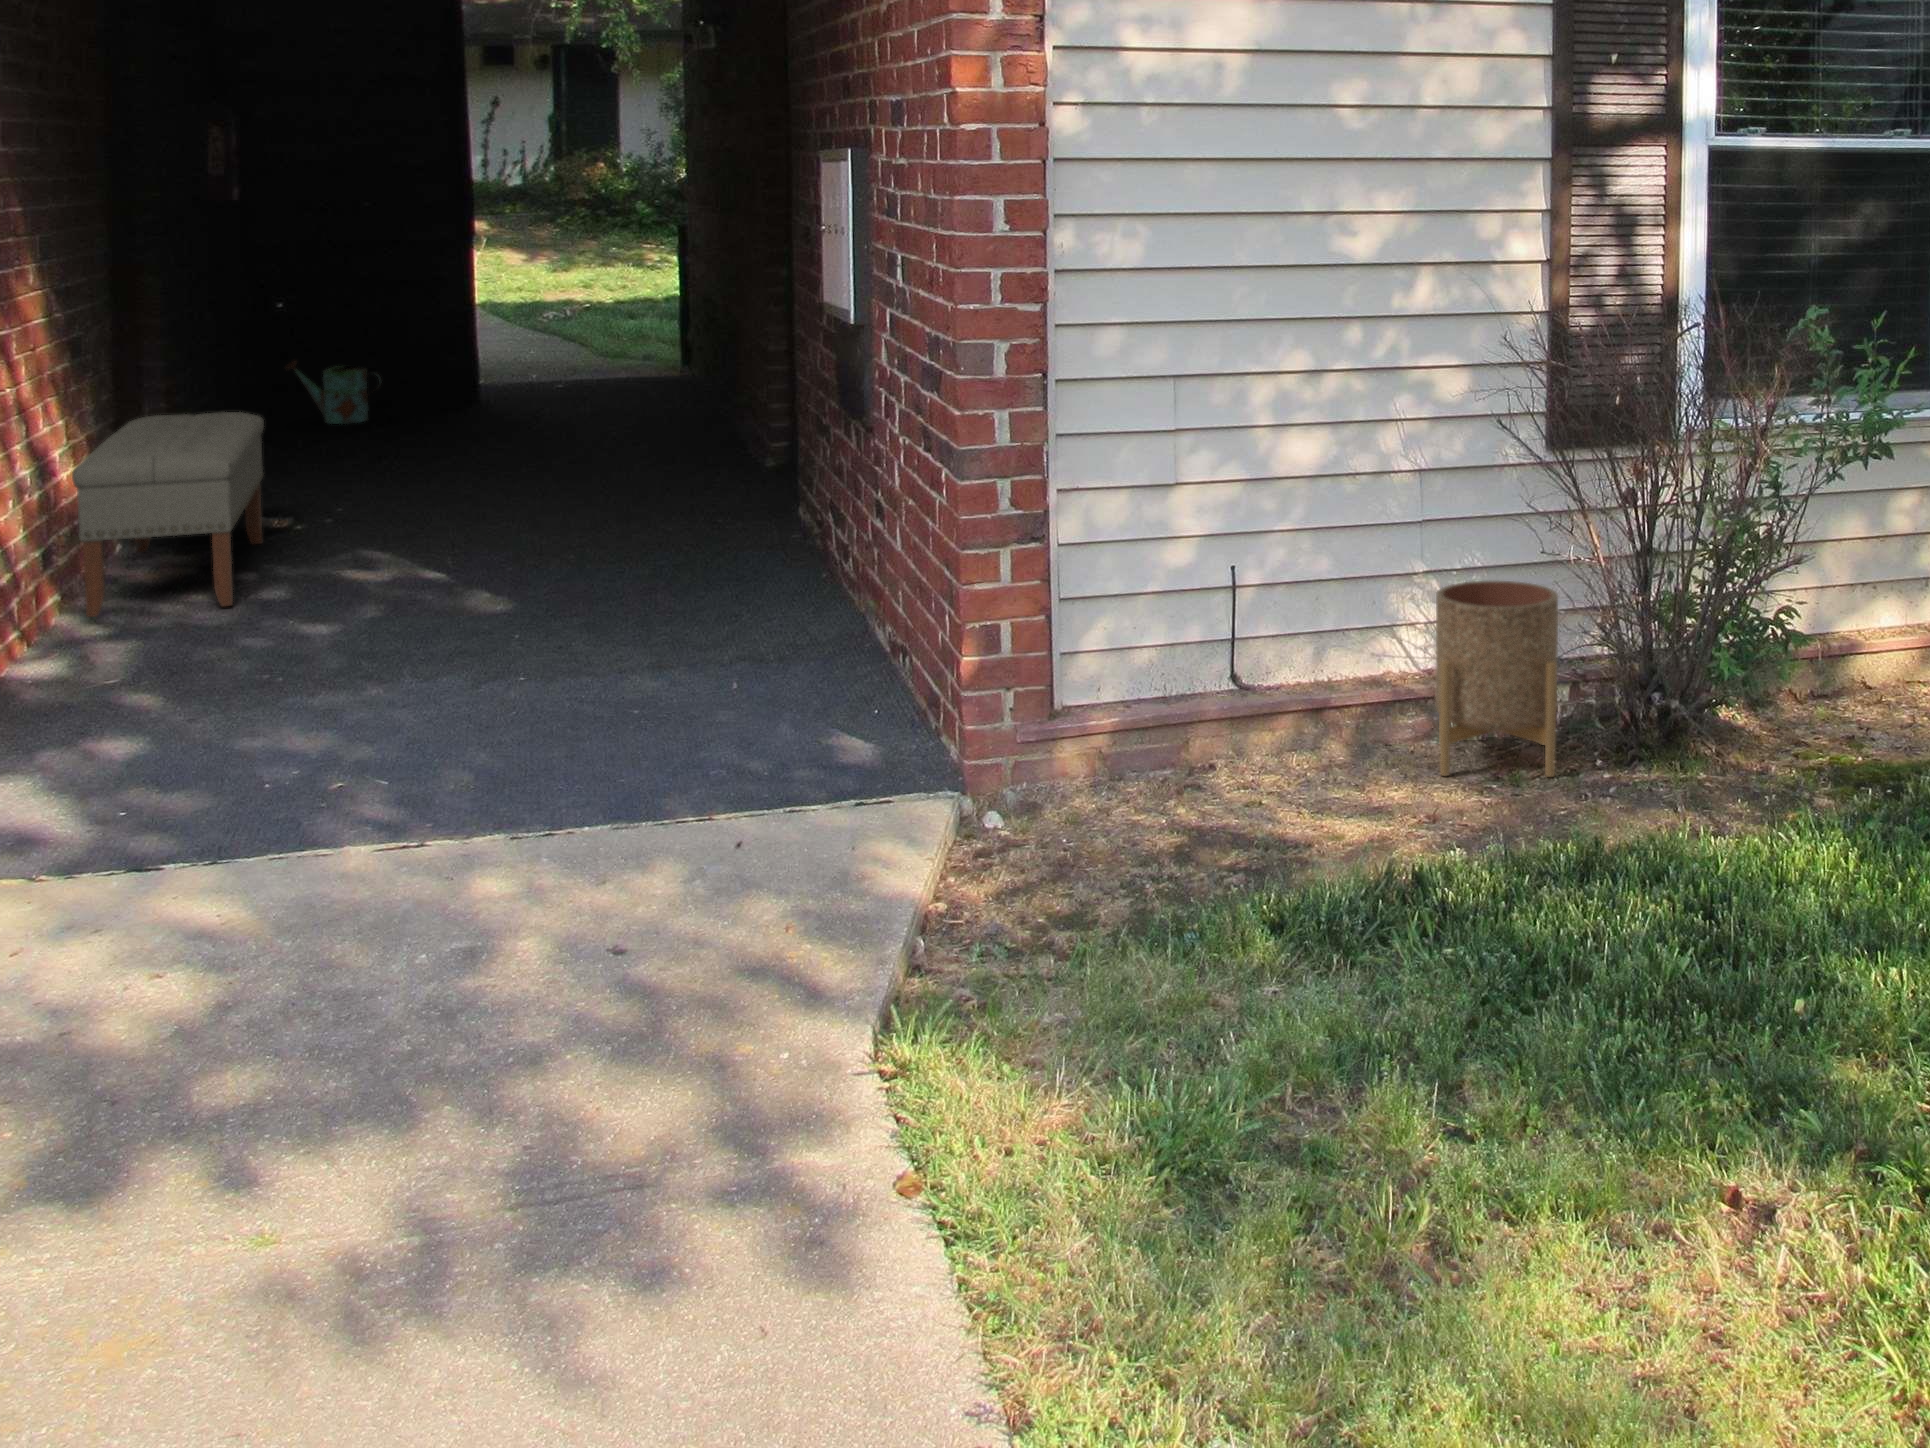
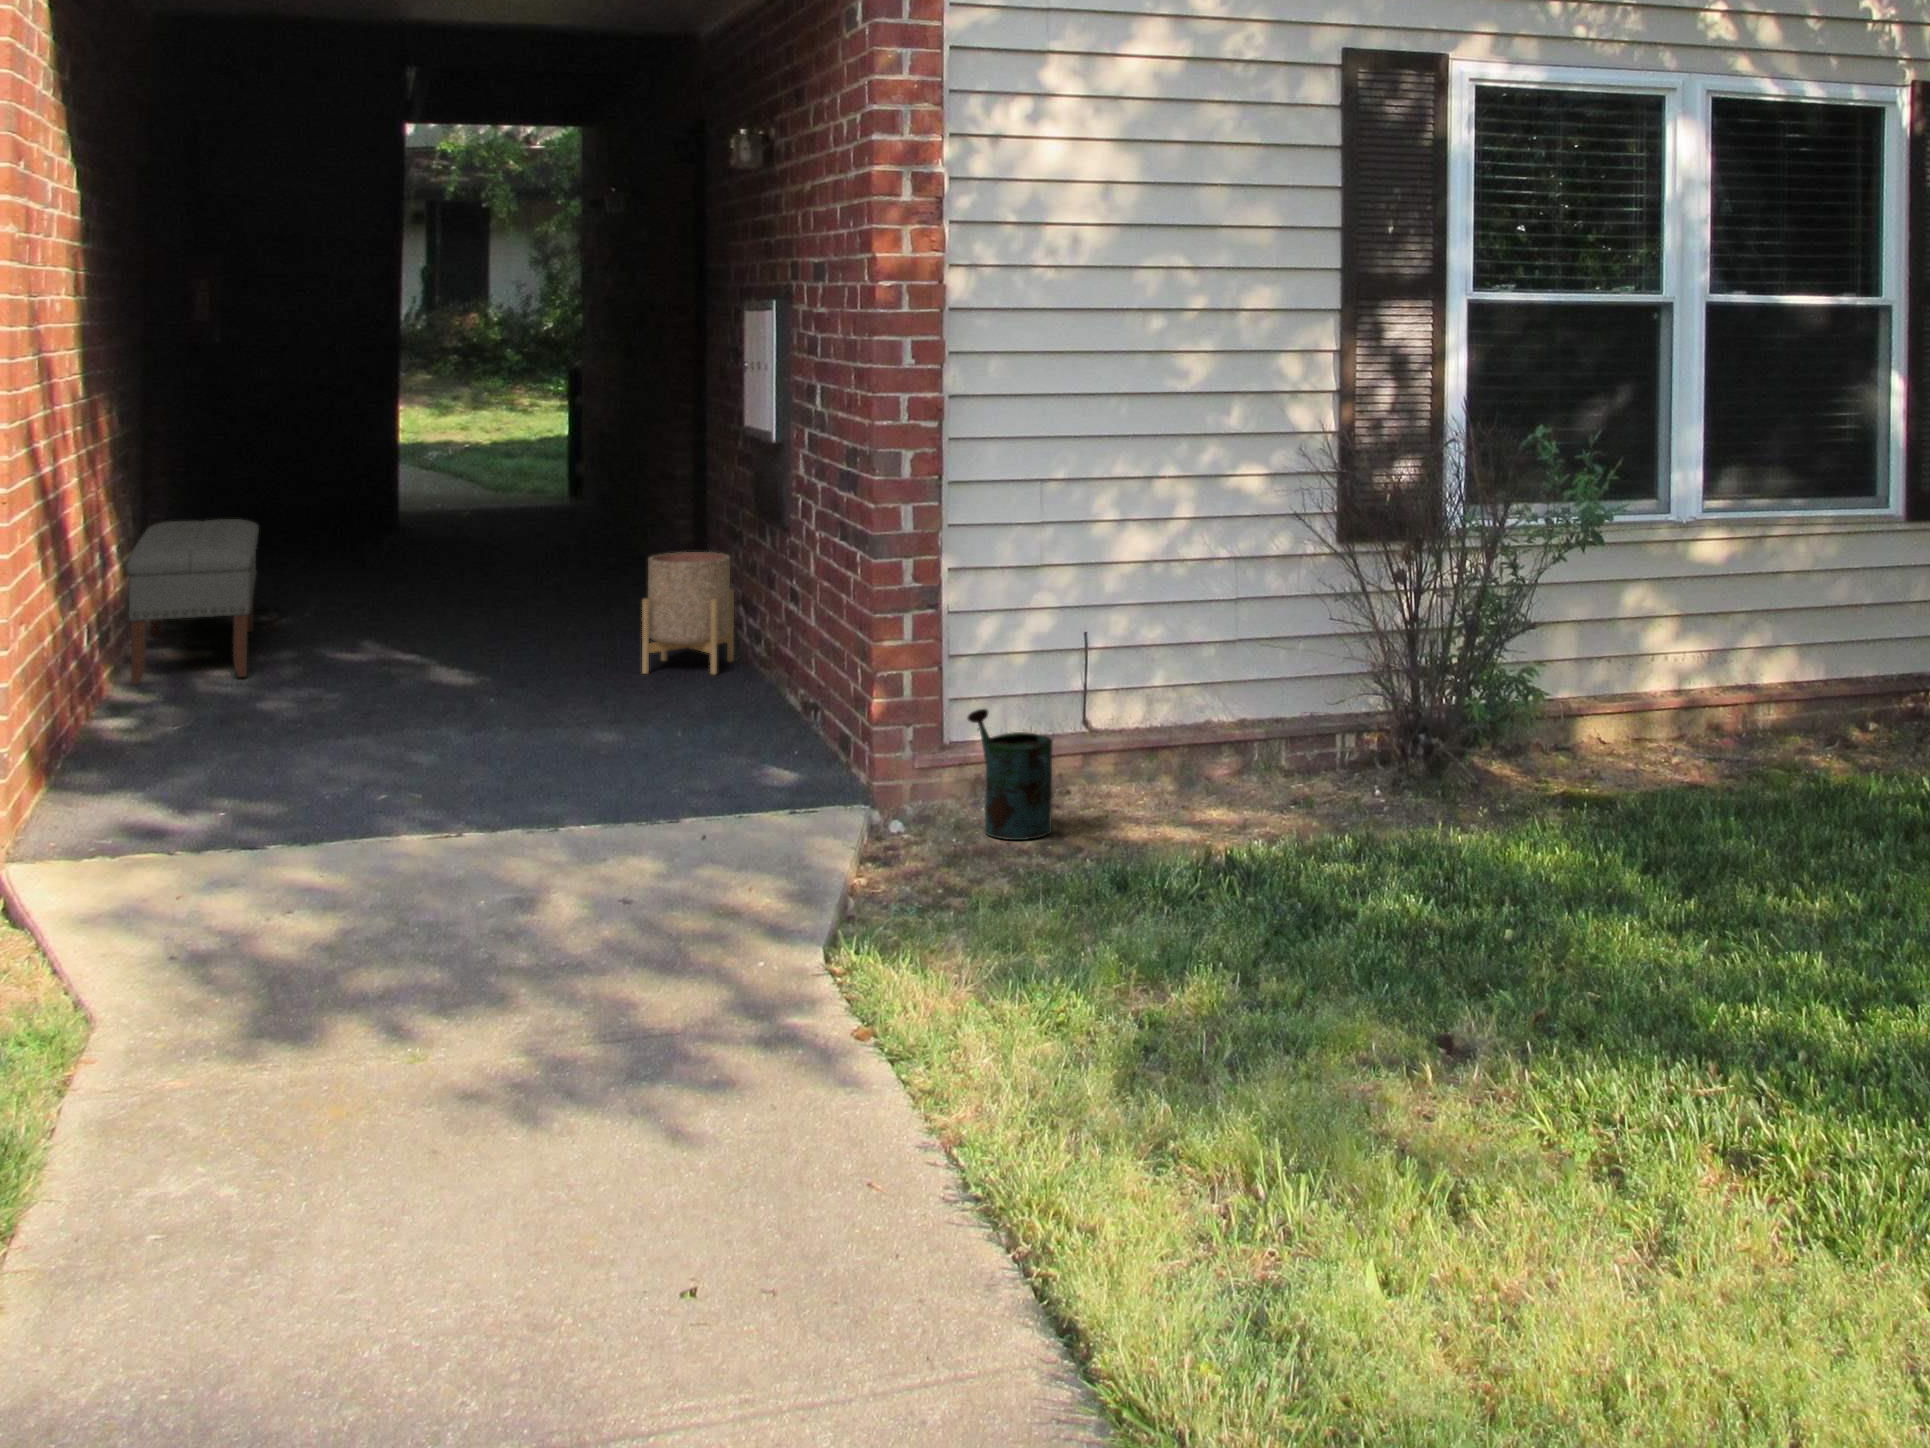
watering can: present [286,361,381,424] -> present [968,709,1053,840]
planter: present [1435,581,1558,777] -> present [642,552,734,674]

